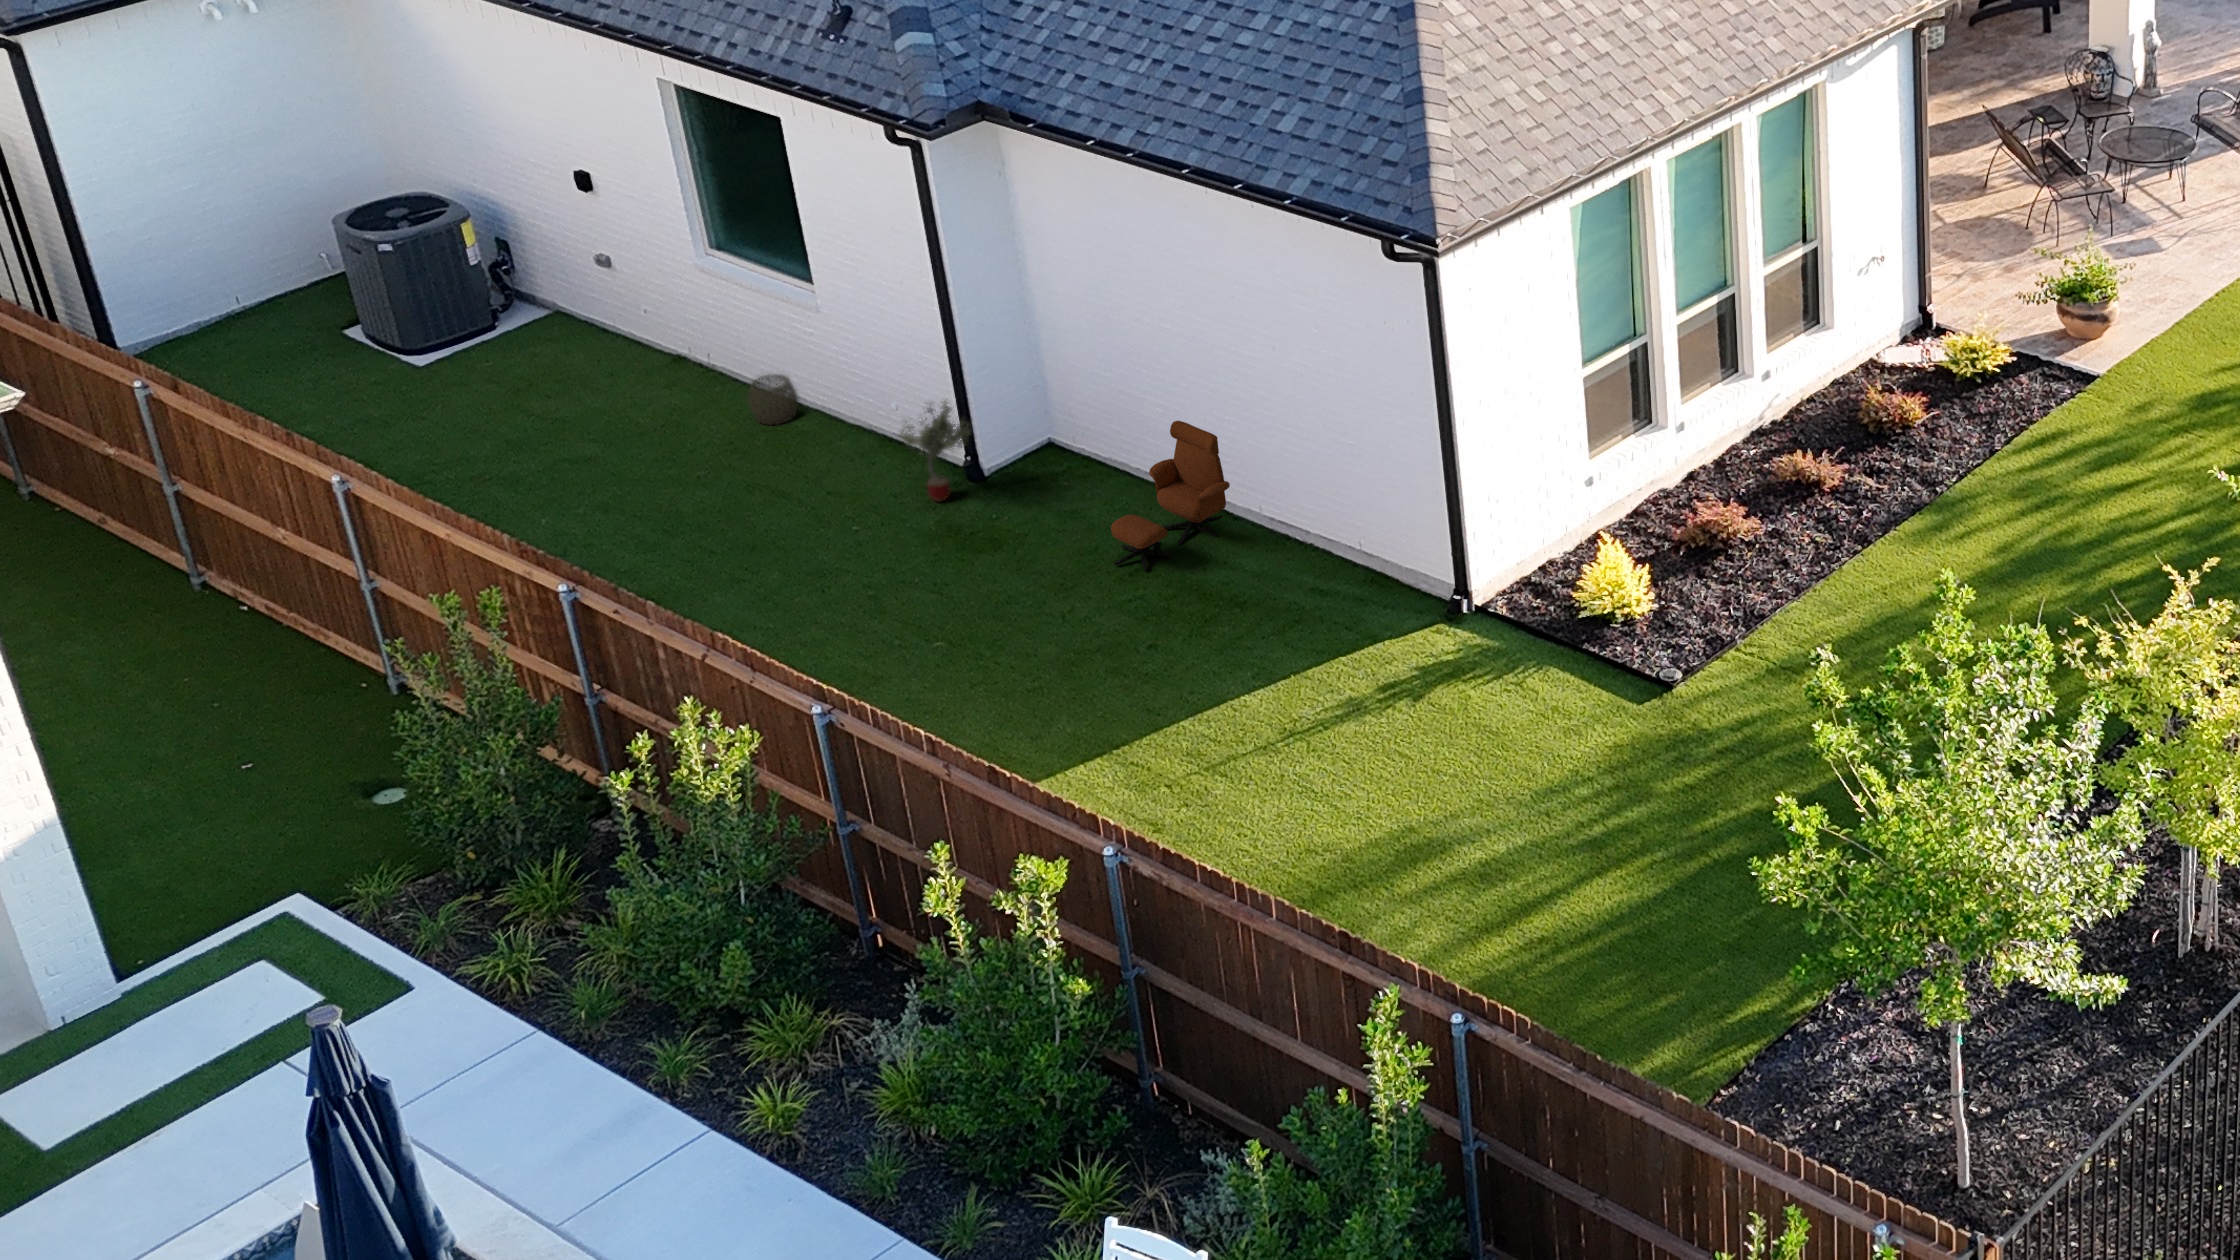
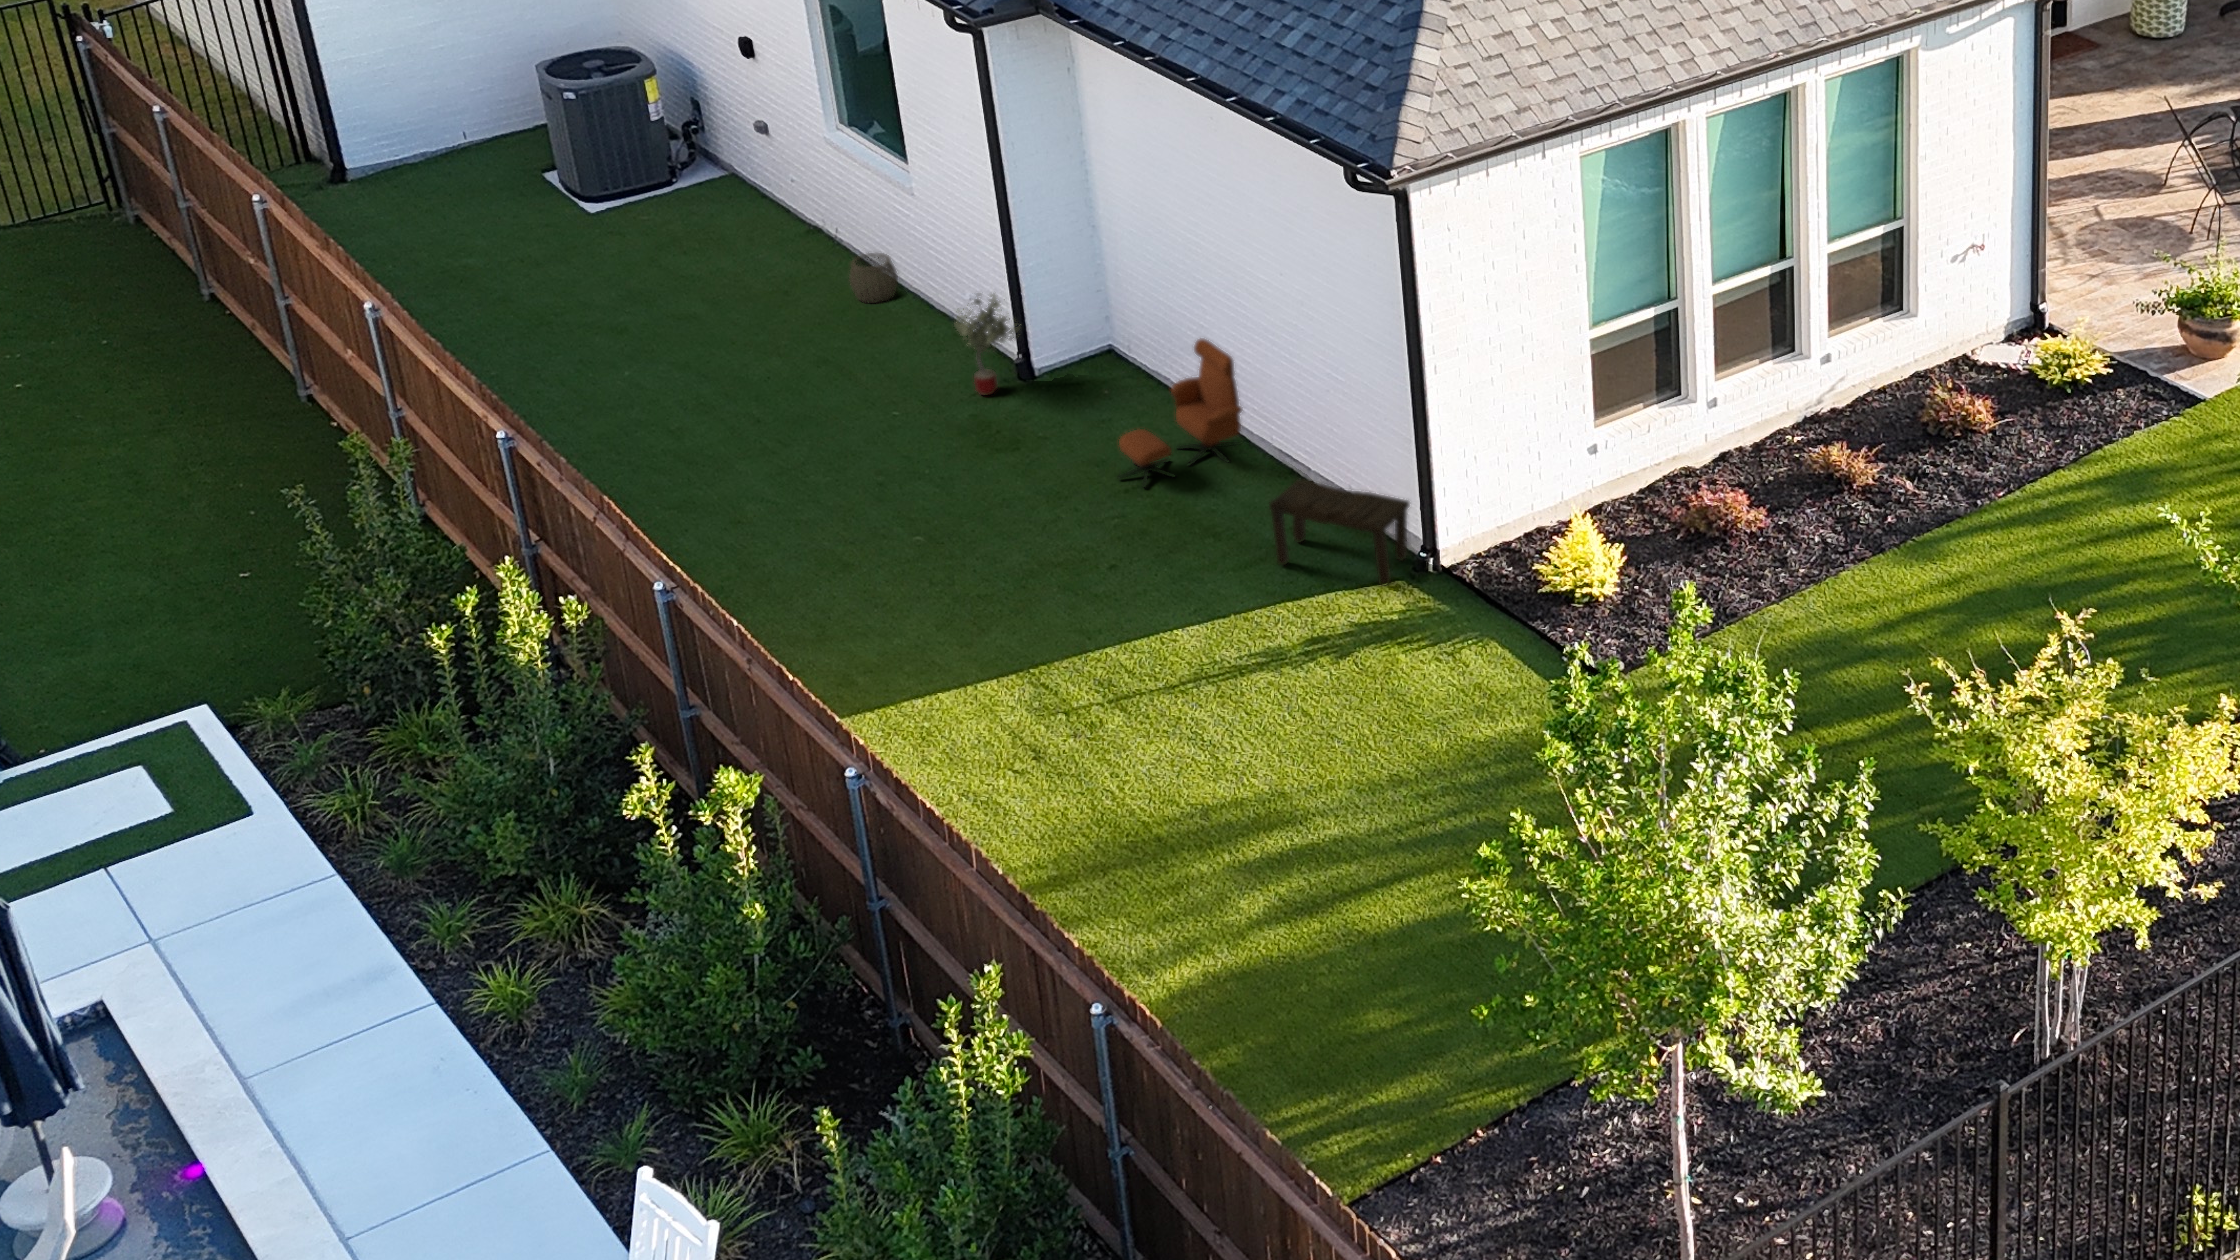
bench: none [1303,542,1435,632] -> present [1269,478,1410,585]

